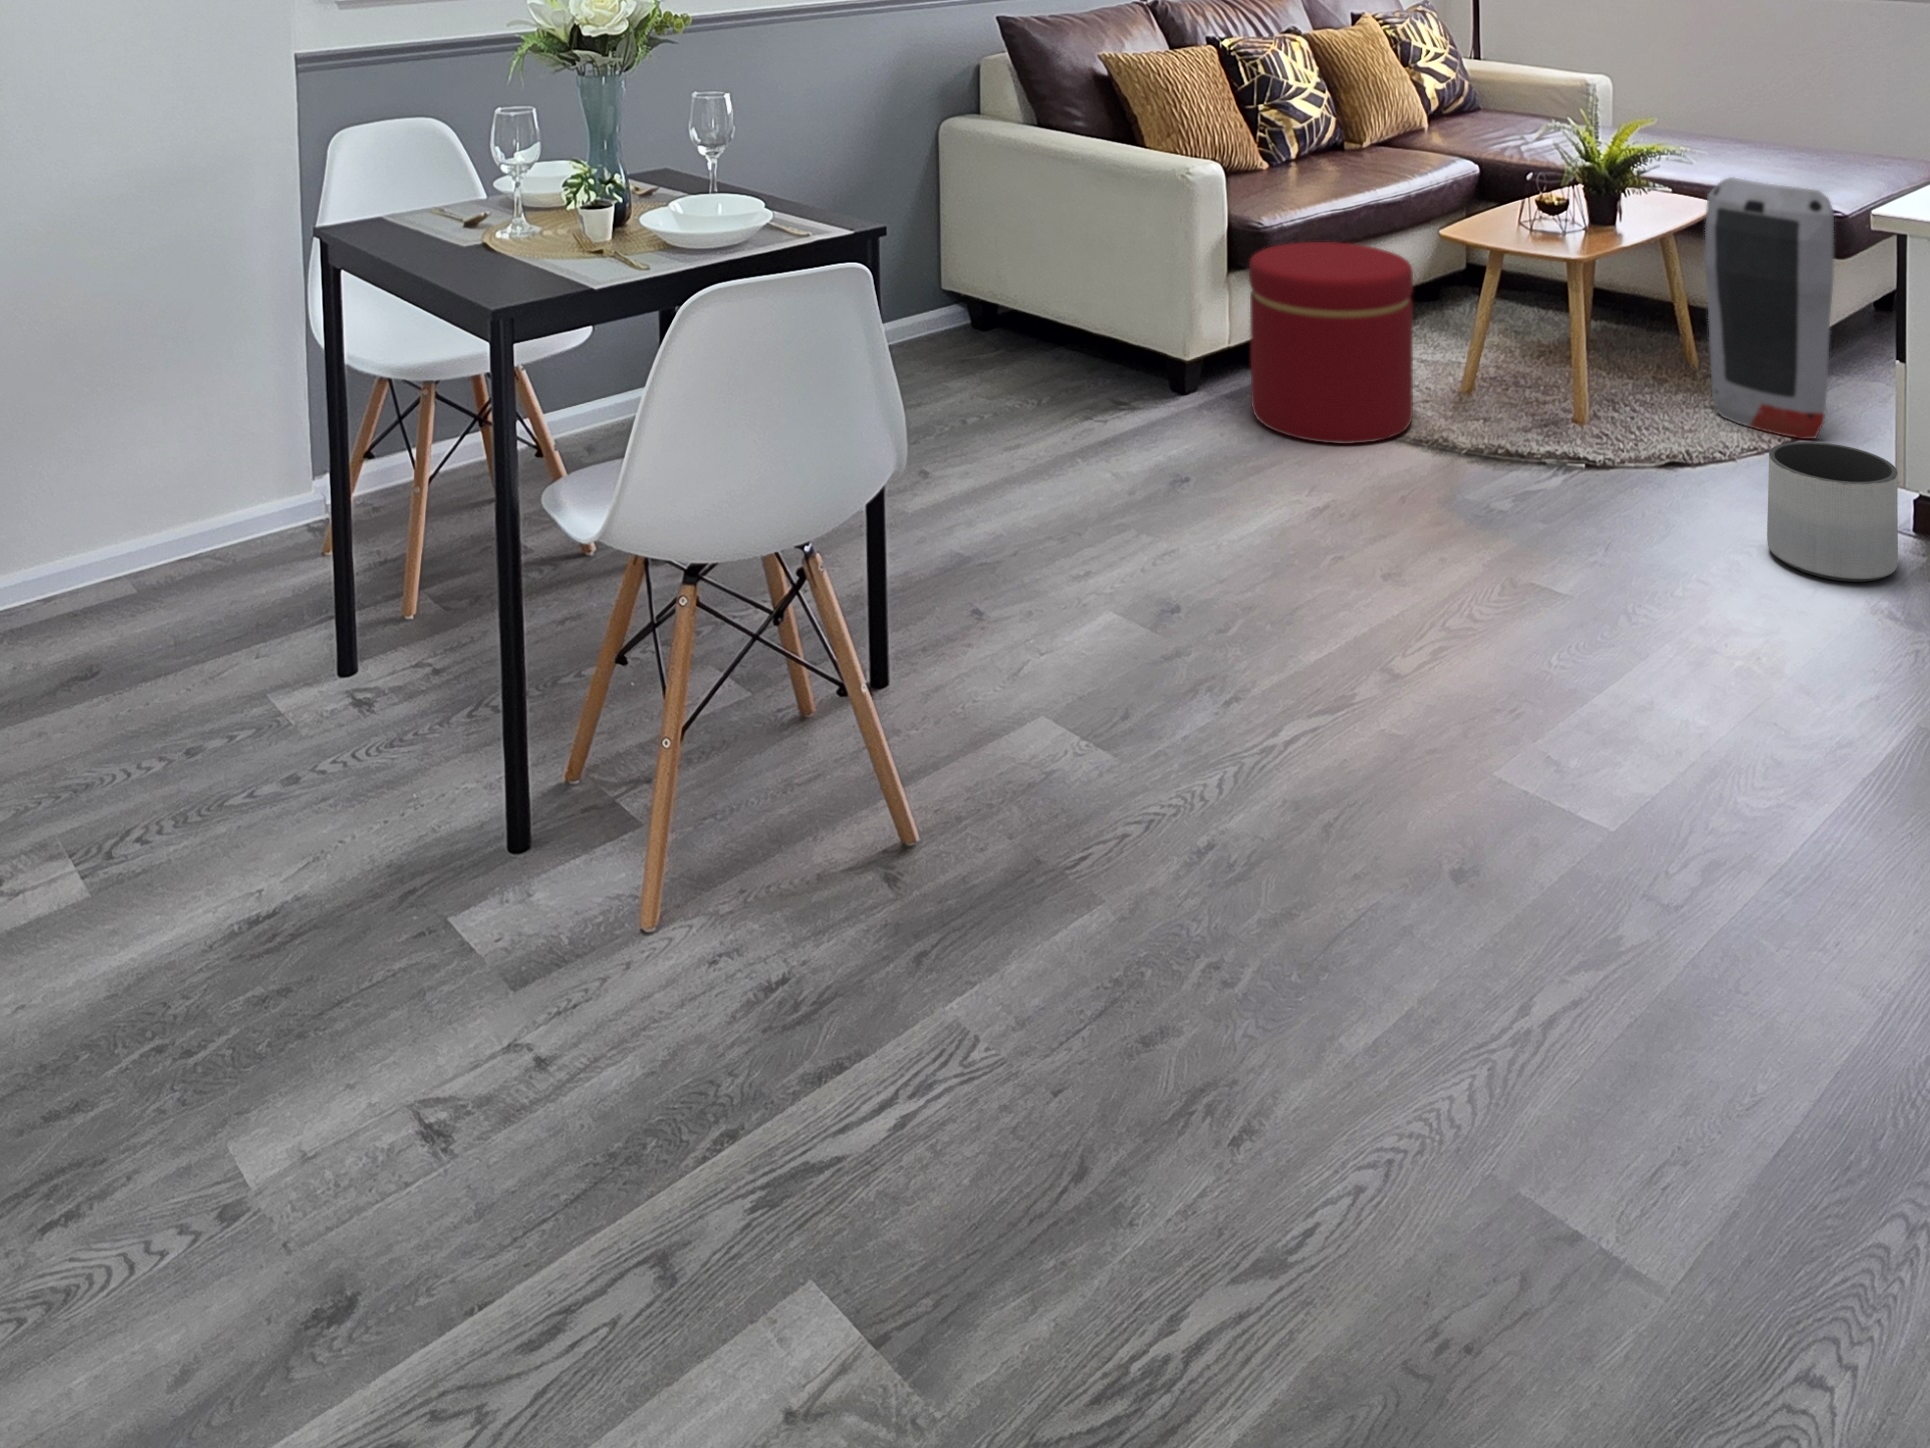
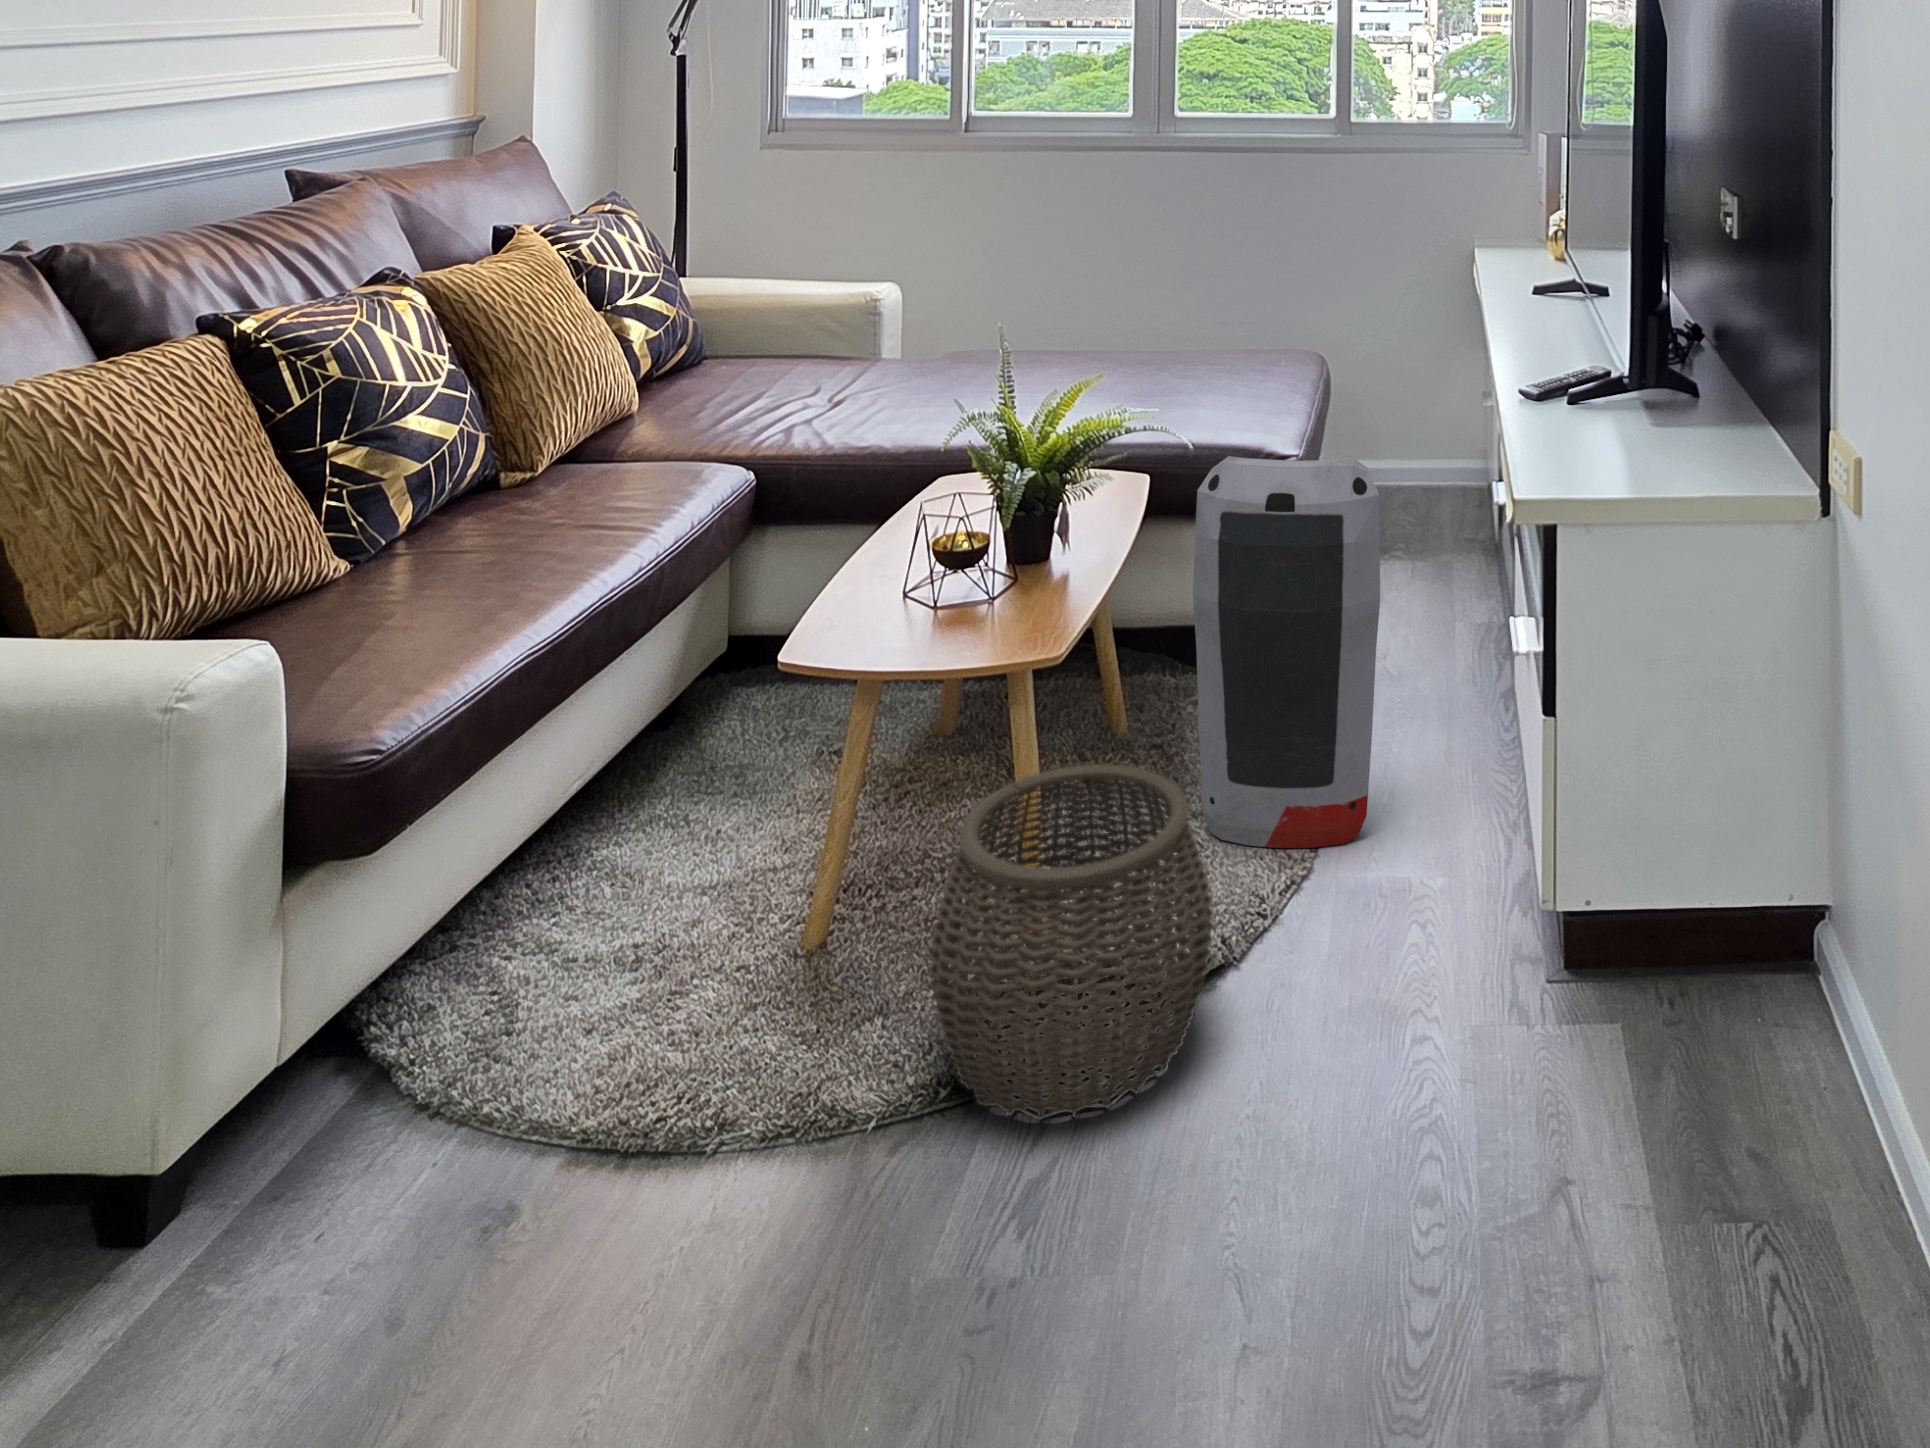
ottoman: present [1249,242,1413,444] -> none [349,734,748,1280]
woven basket: none [1498,316,1660,479] -> present [929,765,1214,1120]
planter: present [1767,442,1898,582] -> none [1455,909,1642,1186]

